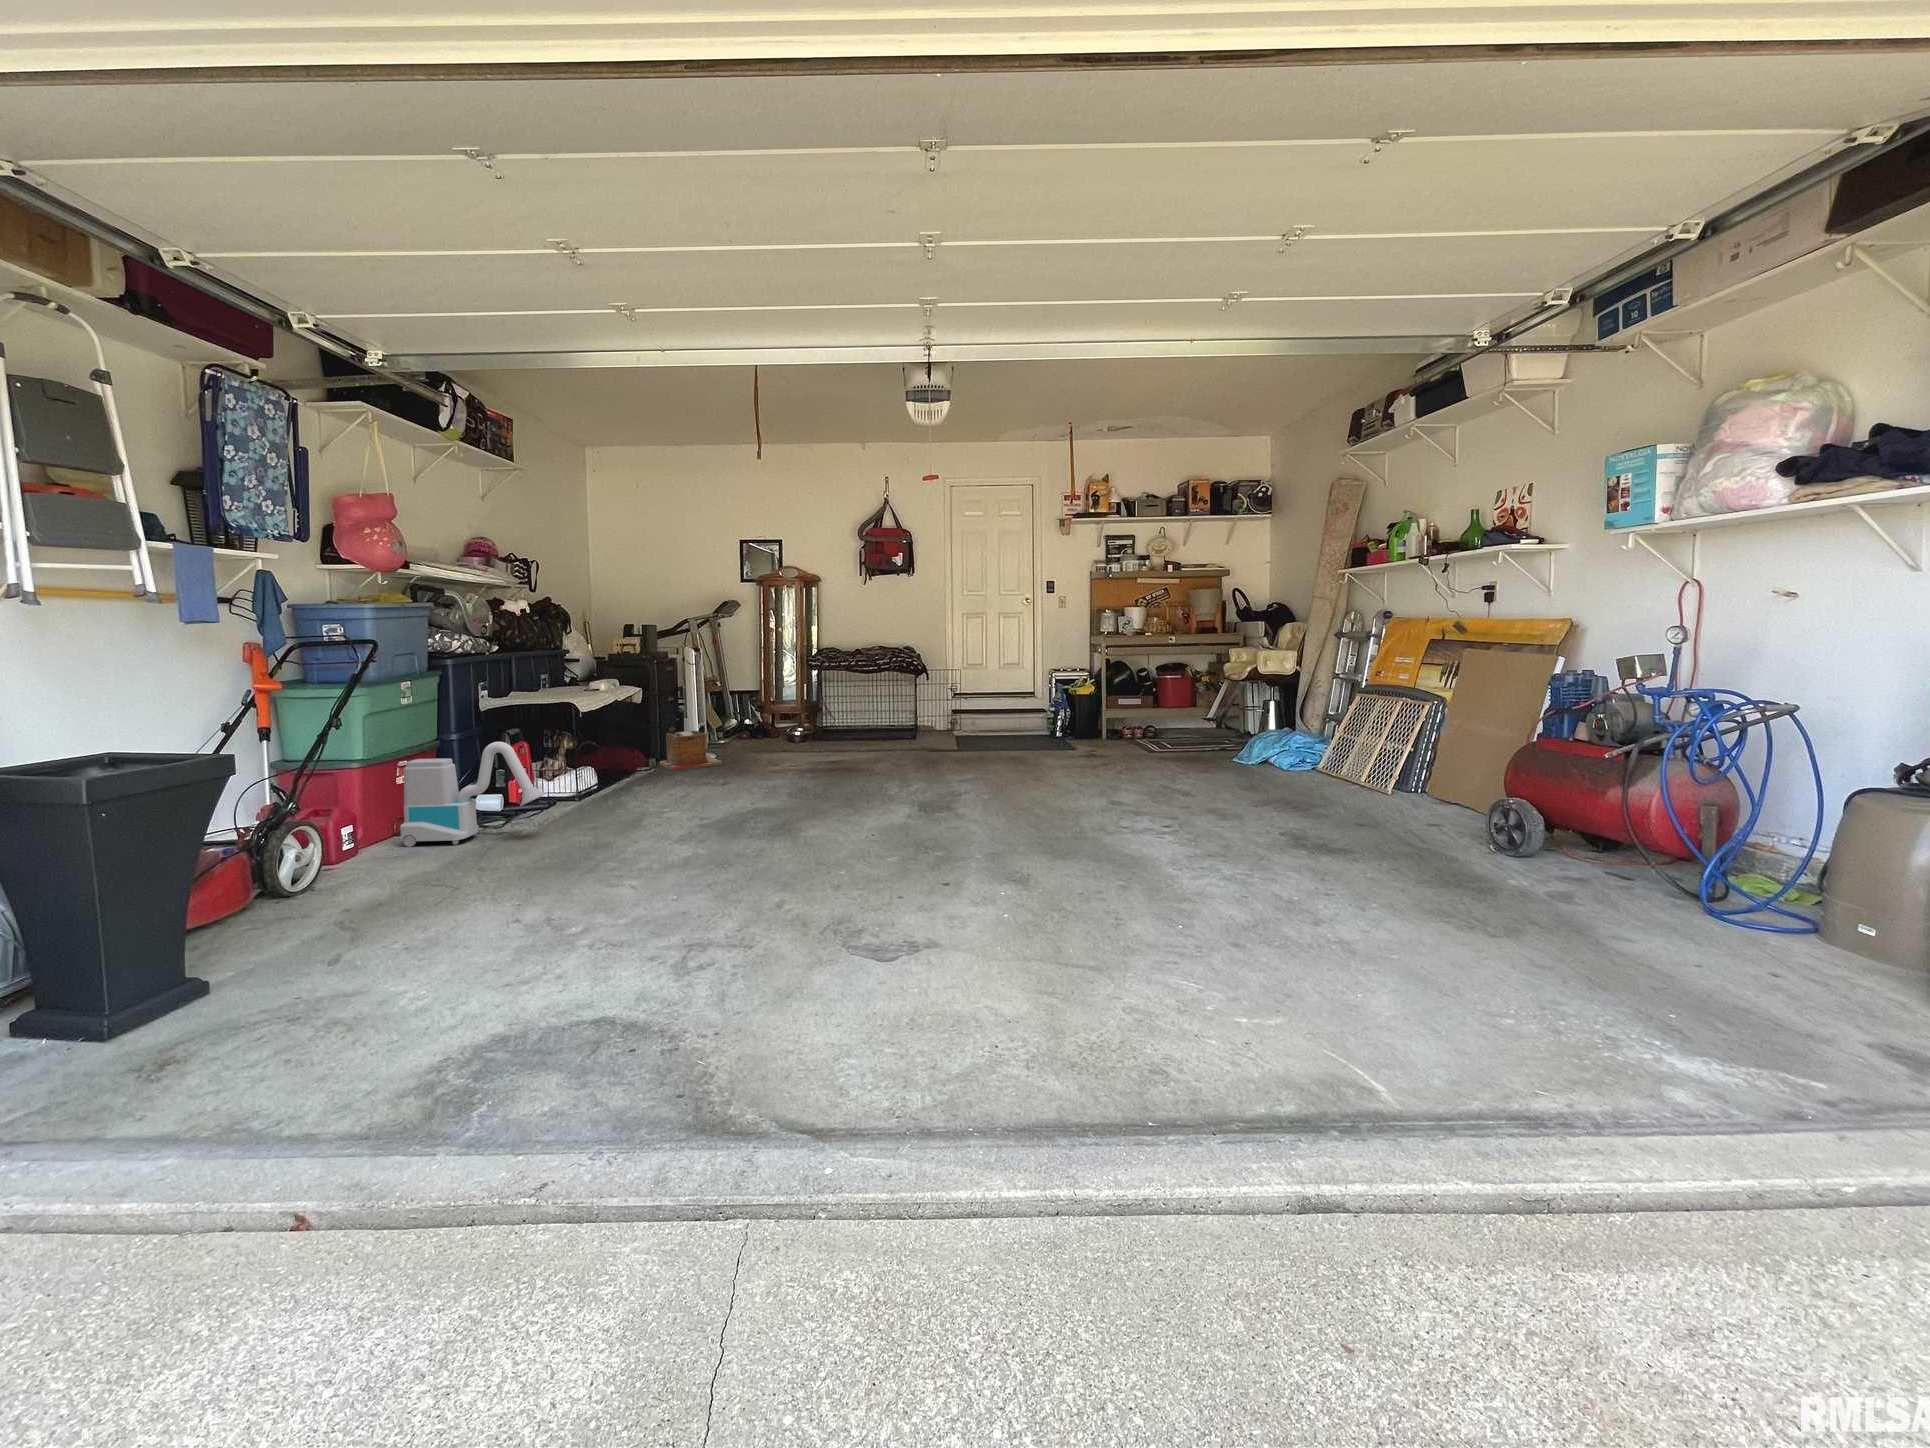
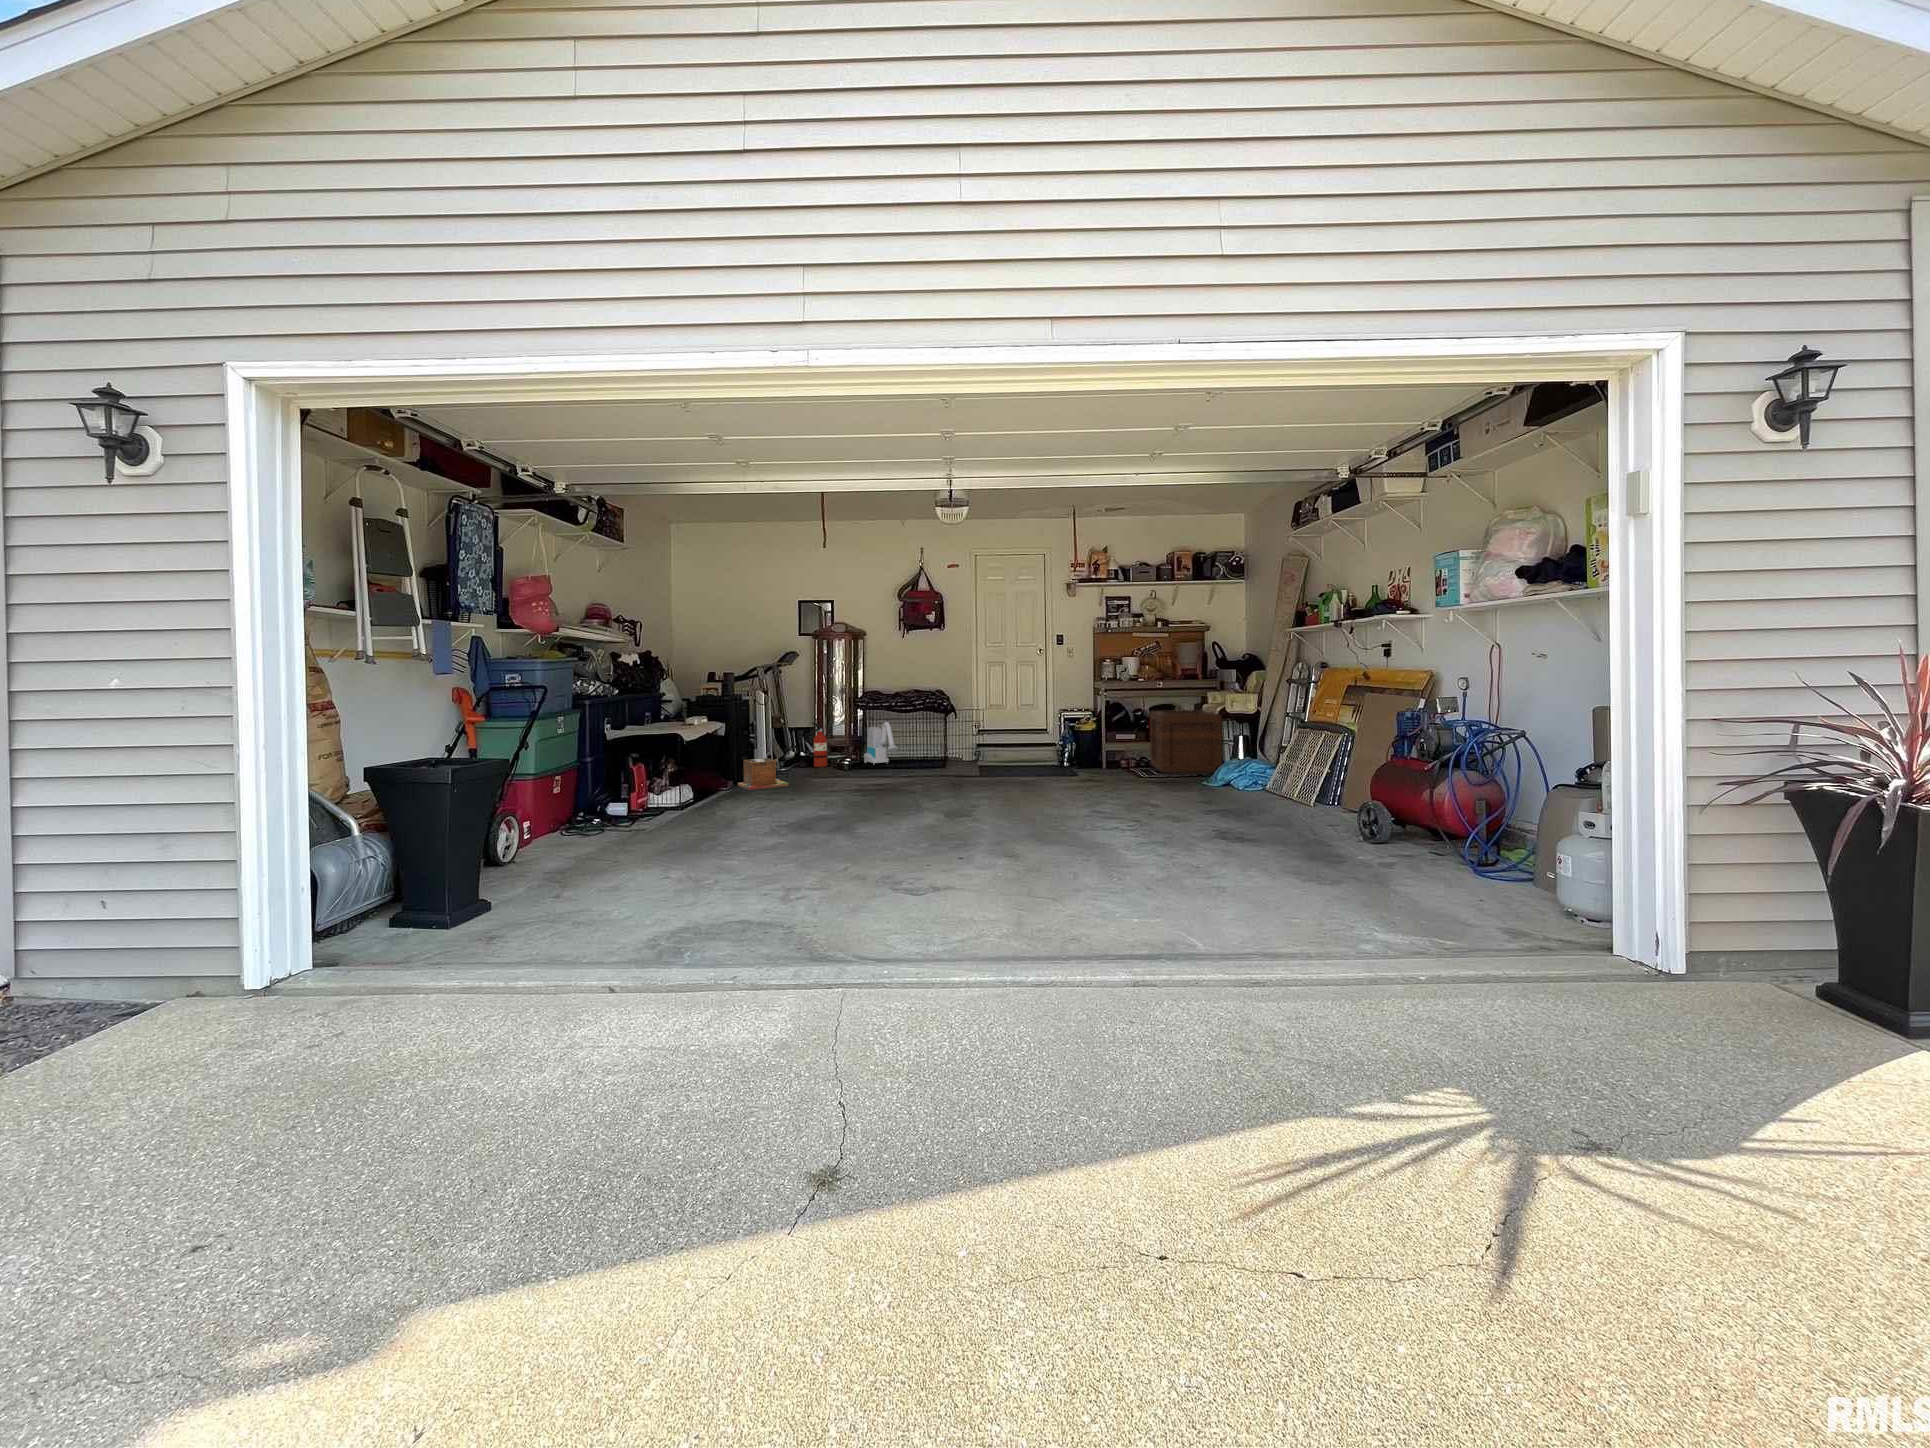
wooden crate: none [1161,670,1253,747] -> present [1150,710,1222,773]
fire extinguisher: none [752,686,774,739] -> present [811,723,828,767]
vacuum cleaner: present [400,742,546,847] -> present [864,722,899,765]

